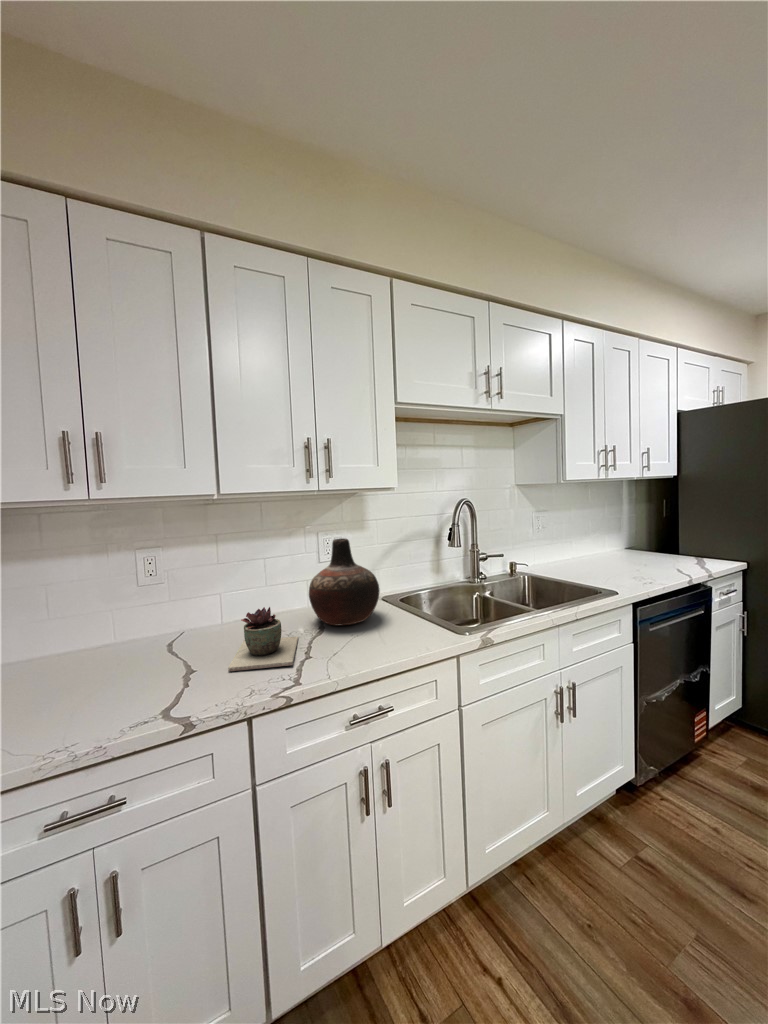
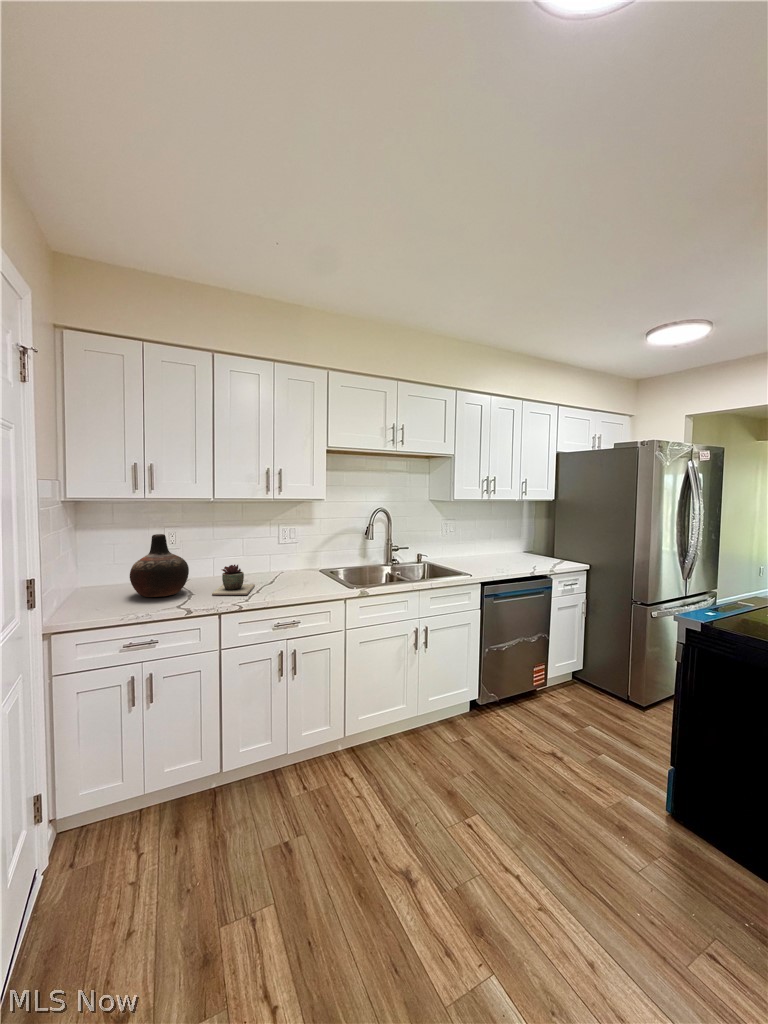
vase: present [309,538,380,626] -> present [130,534,189,597]

